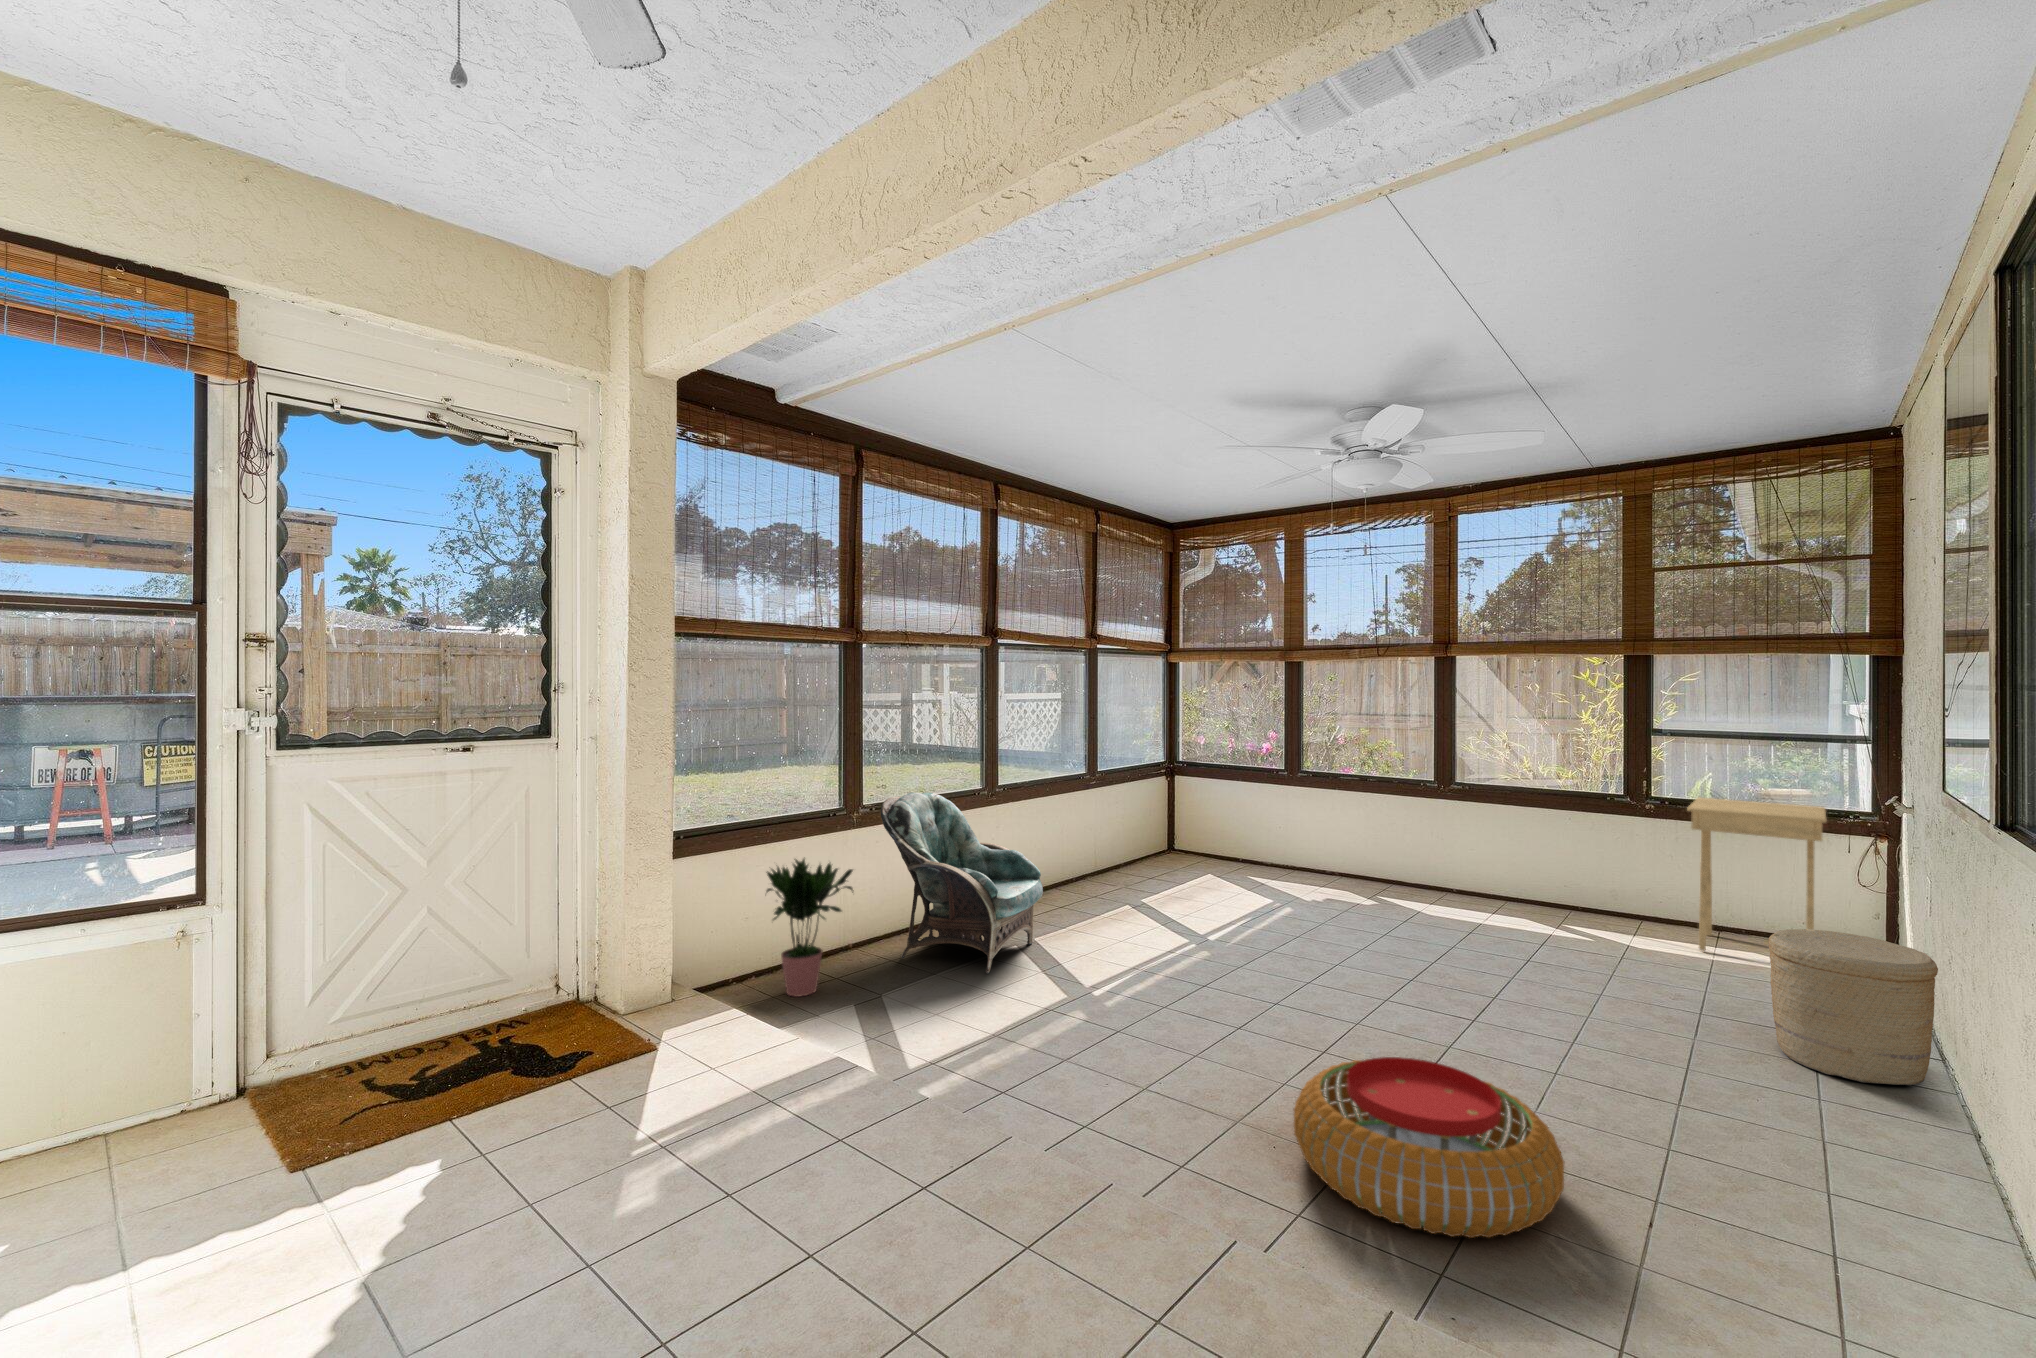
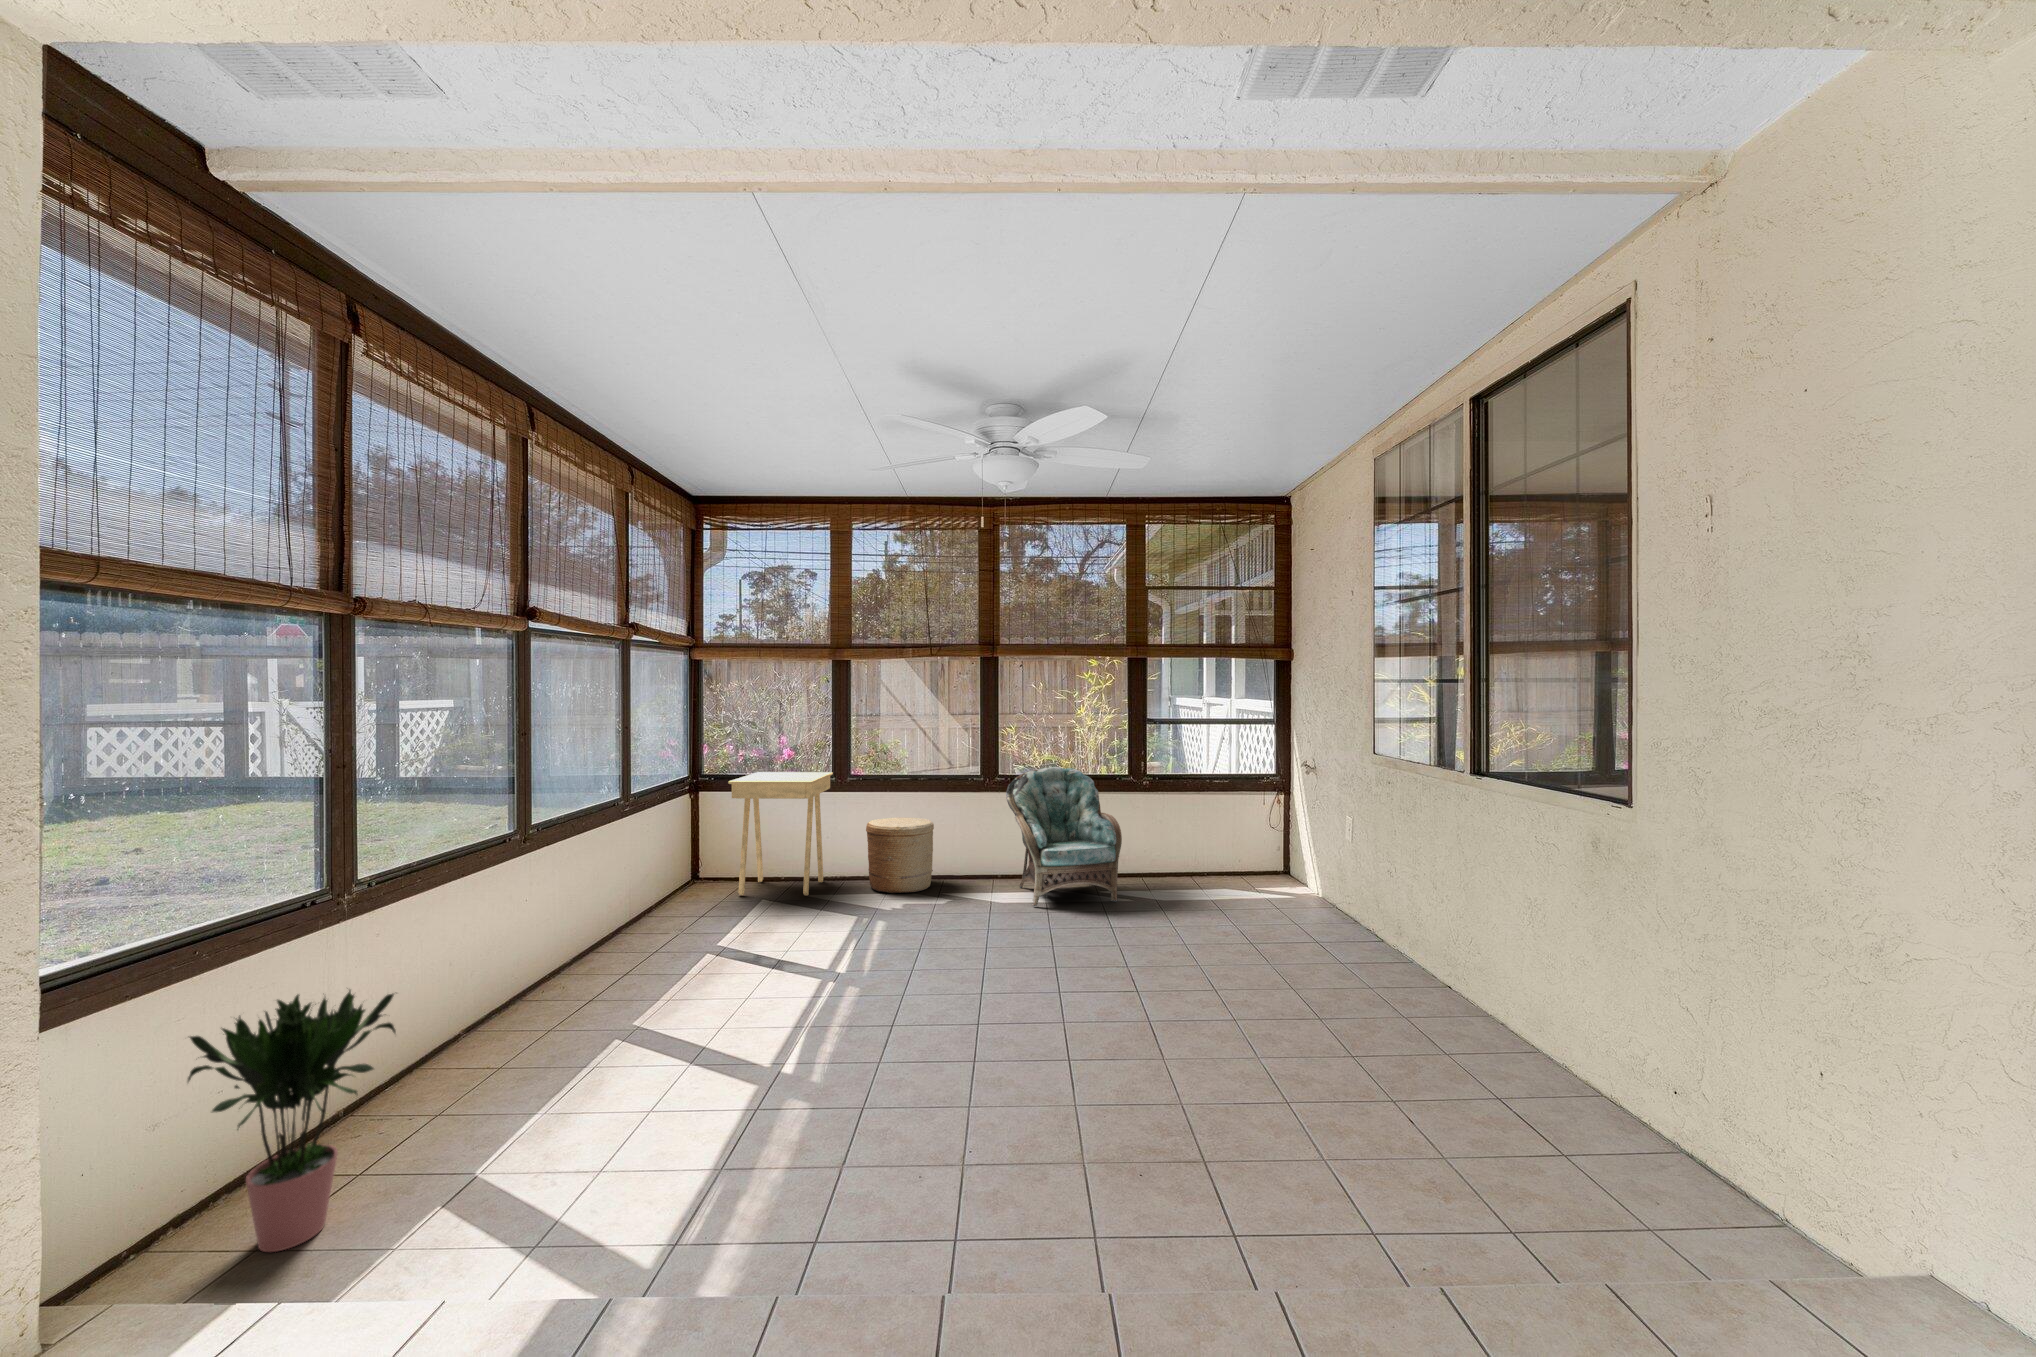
armchair: present [881,792,1043,973] -> present [1006,767,1122,906]
side table: present [1687,797,1826,951] -> present [728,772,833,896]
woven basket: present [1768,929,1938,1085] -> present [866,817,934,893]
pouf: present [1293,1057,1564,1238] -> none [1150,1049,1406,1231]

